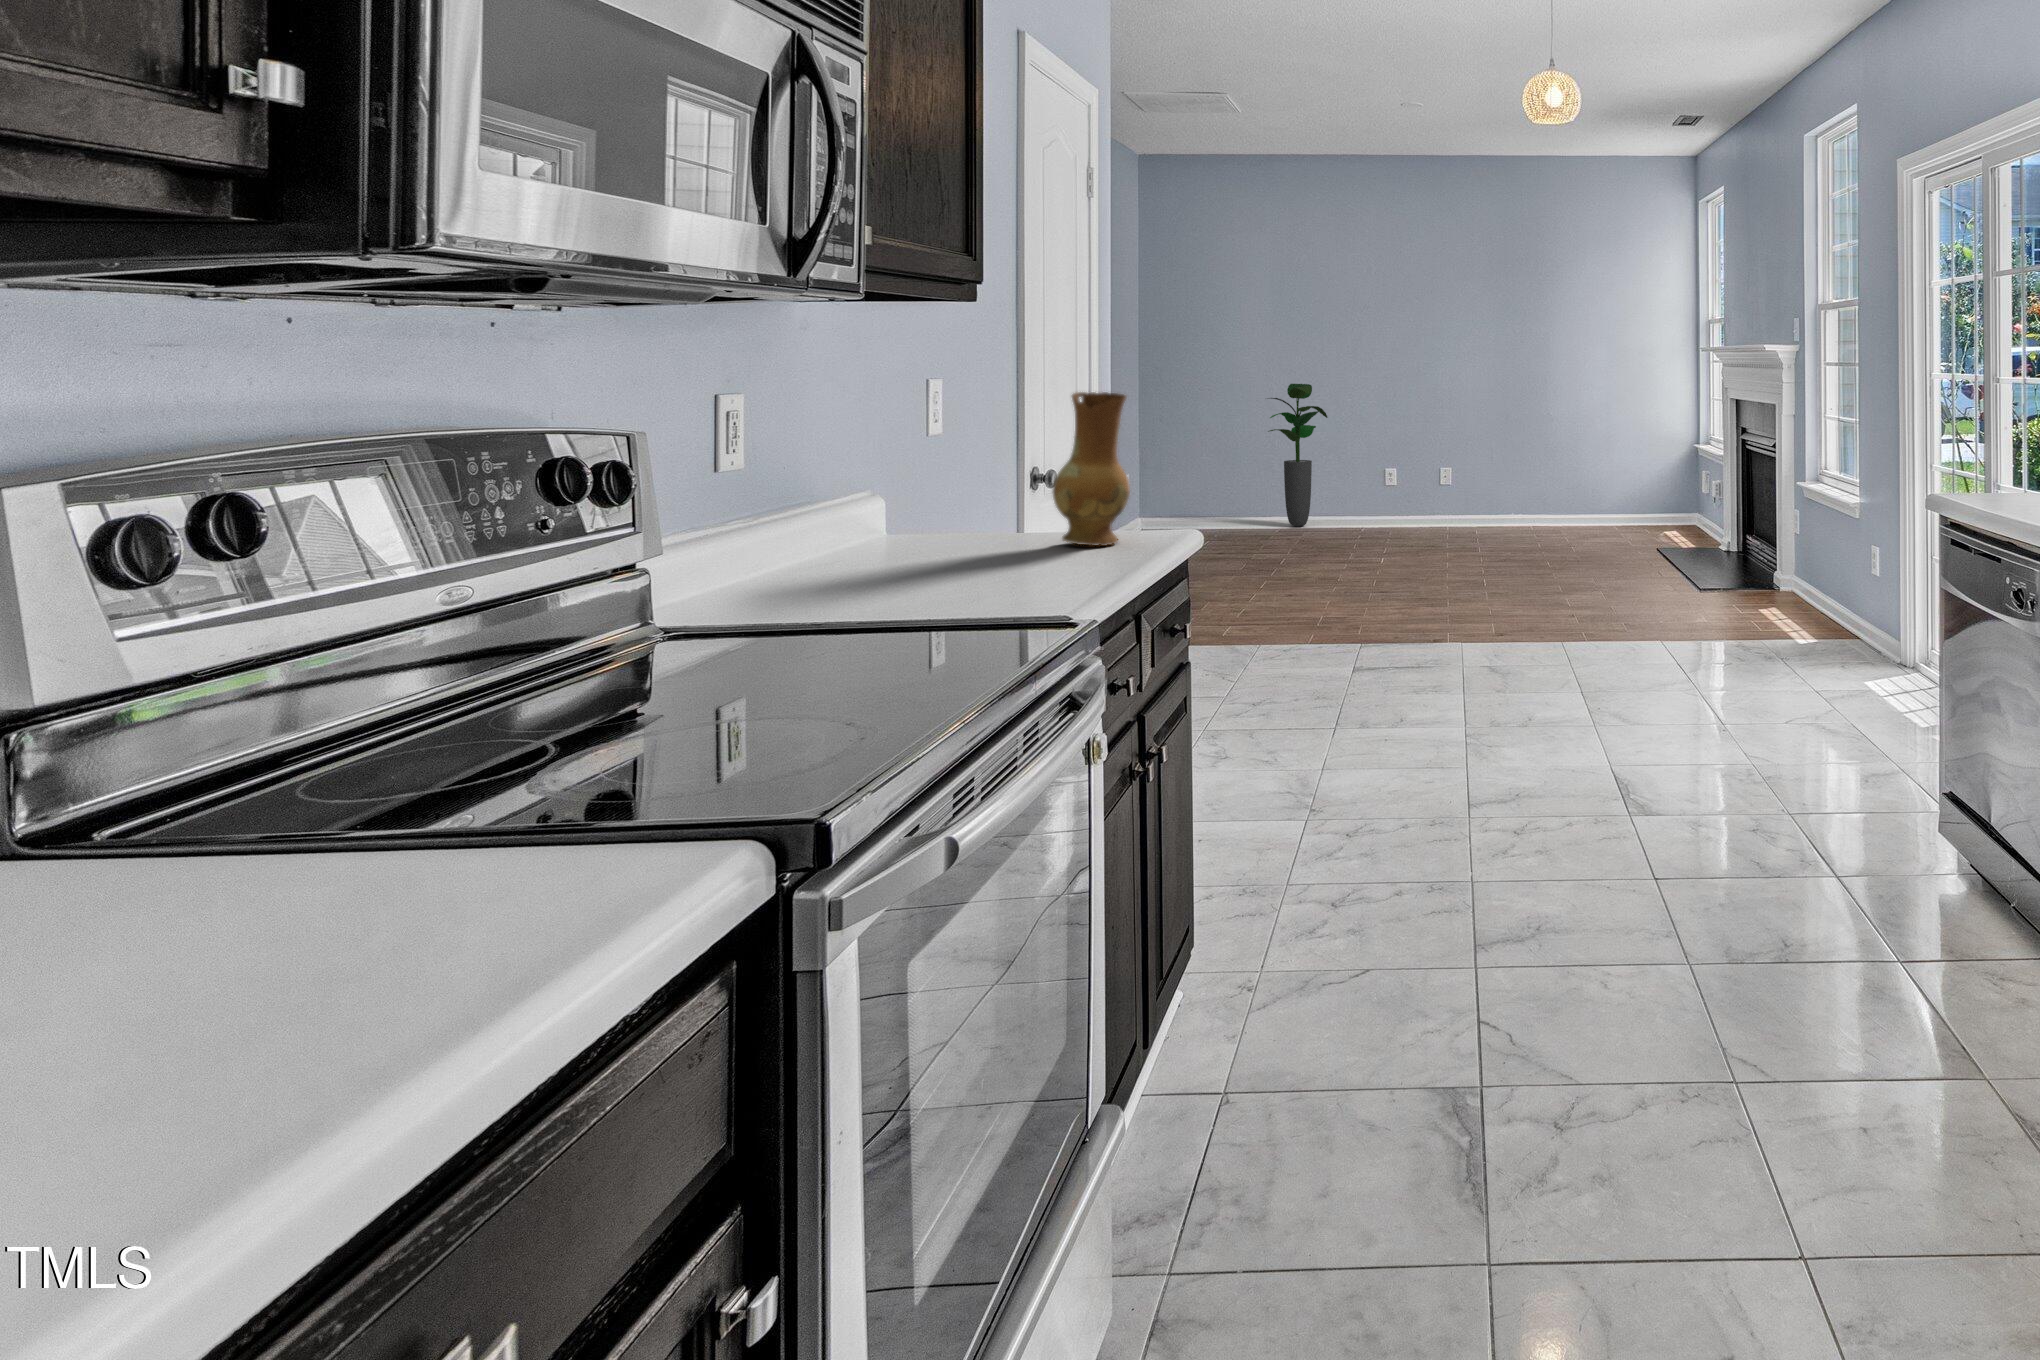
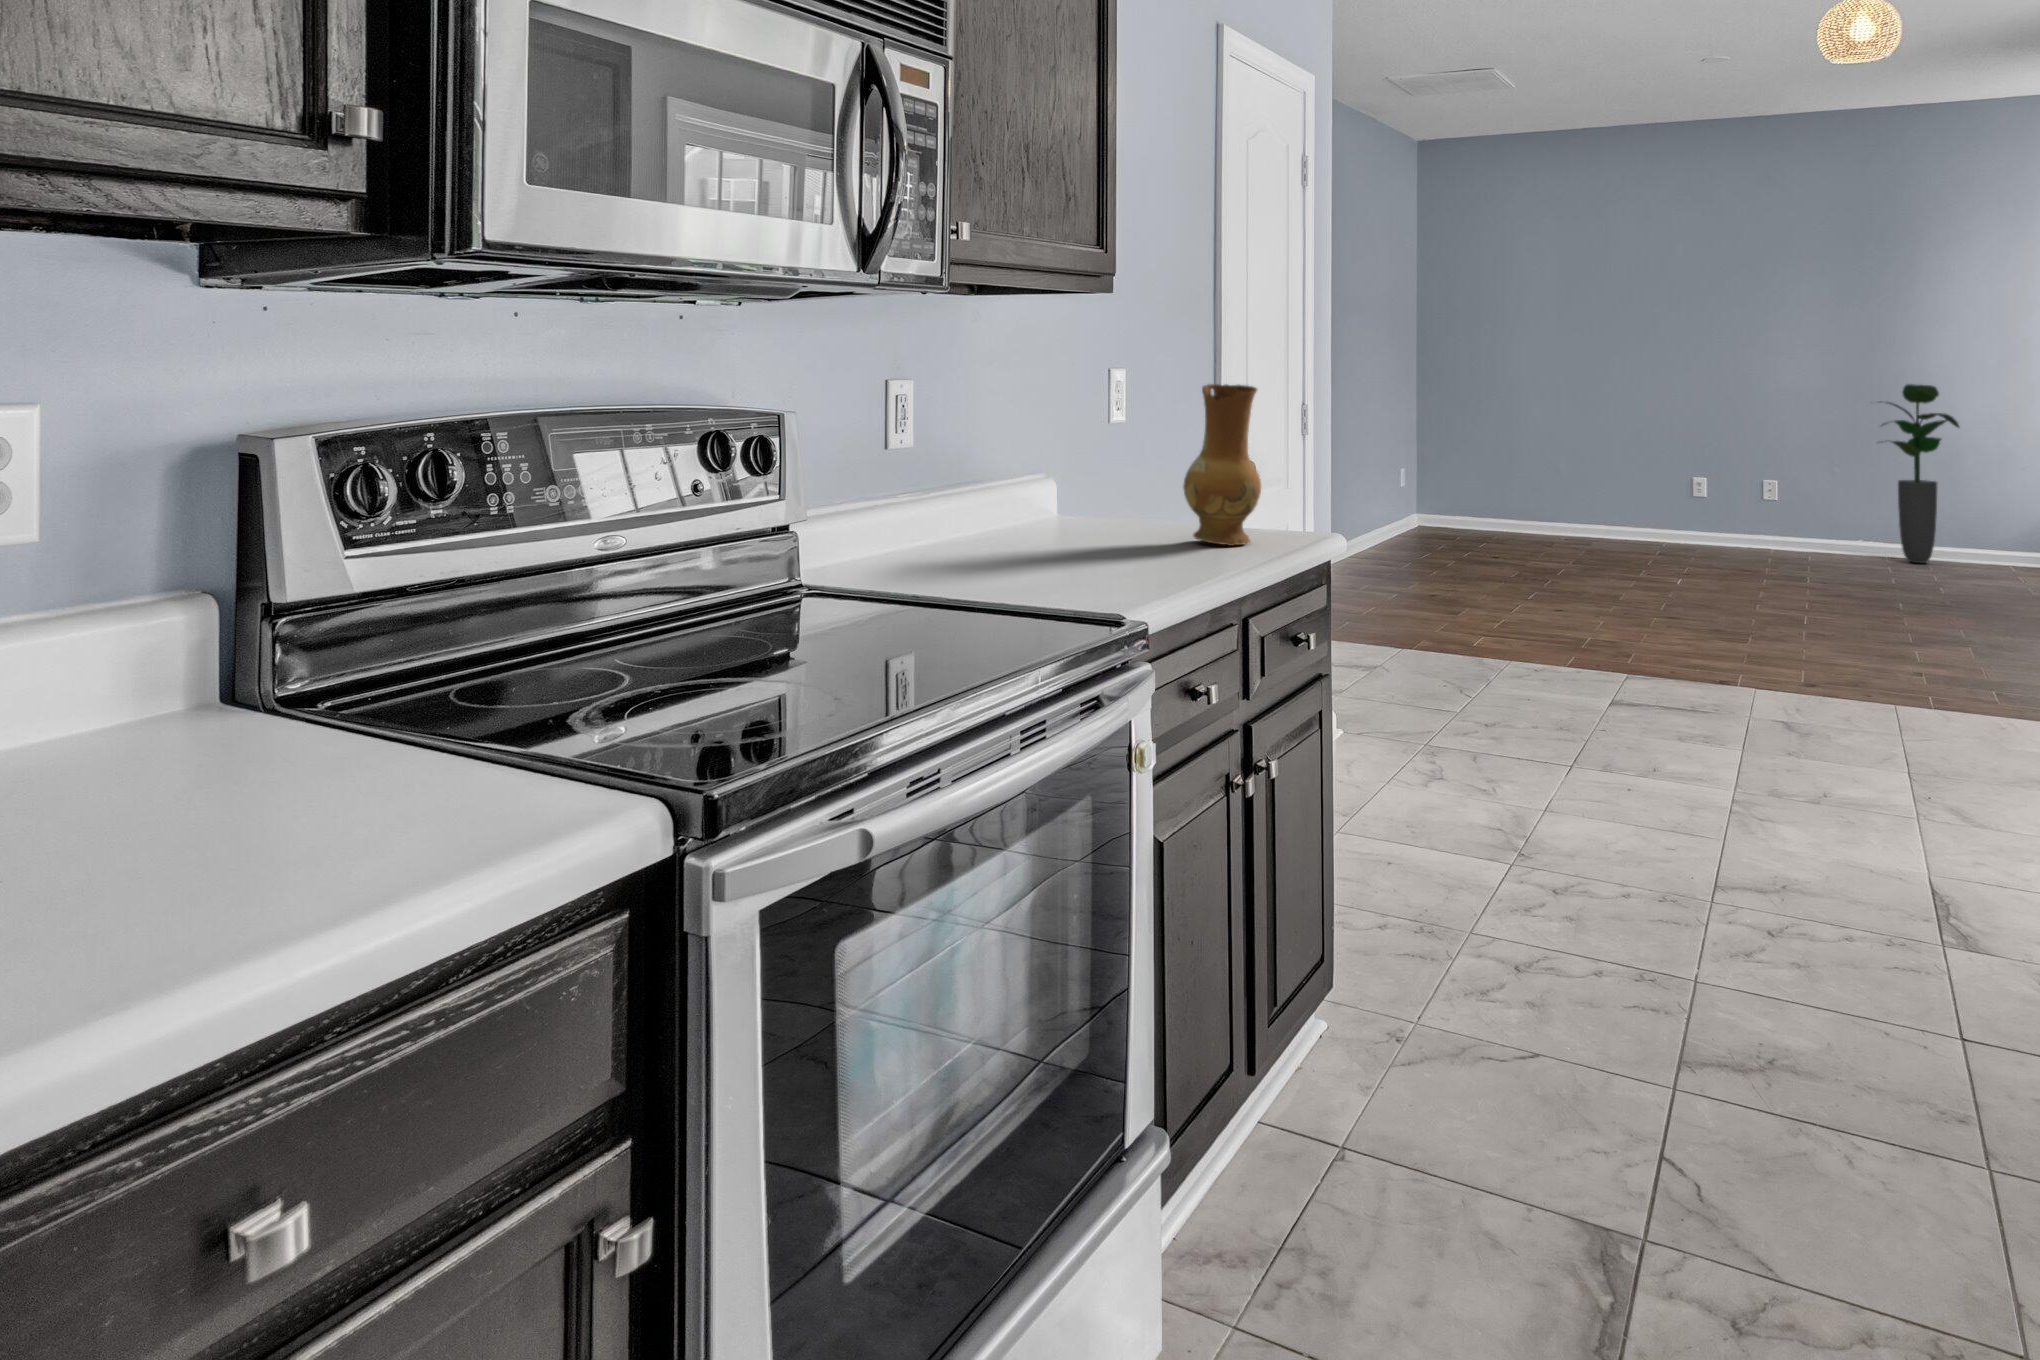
potted plant: present [1268,384,1327,527] -> present [1882,384,1959,563]

